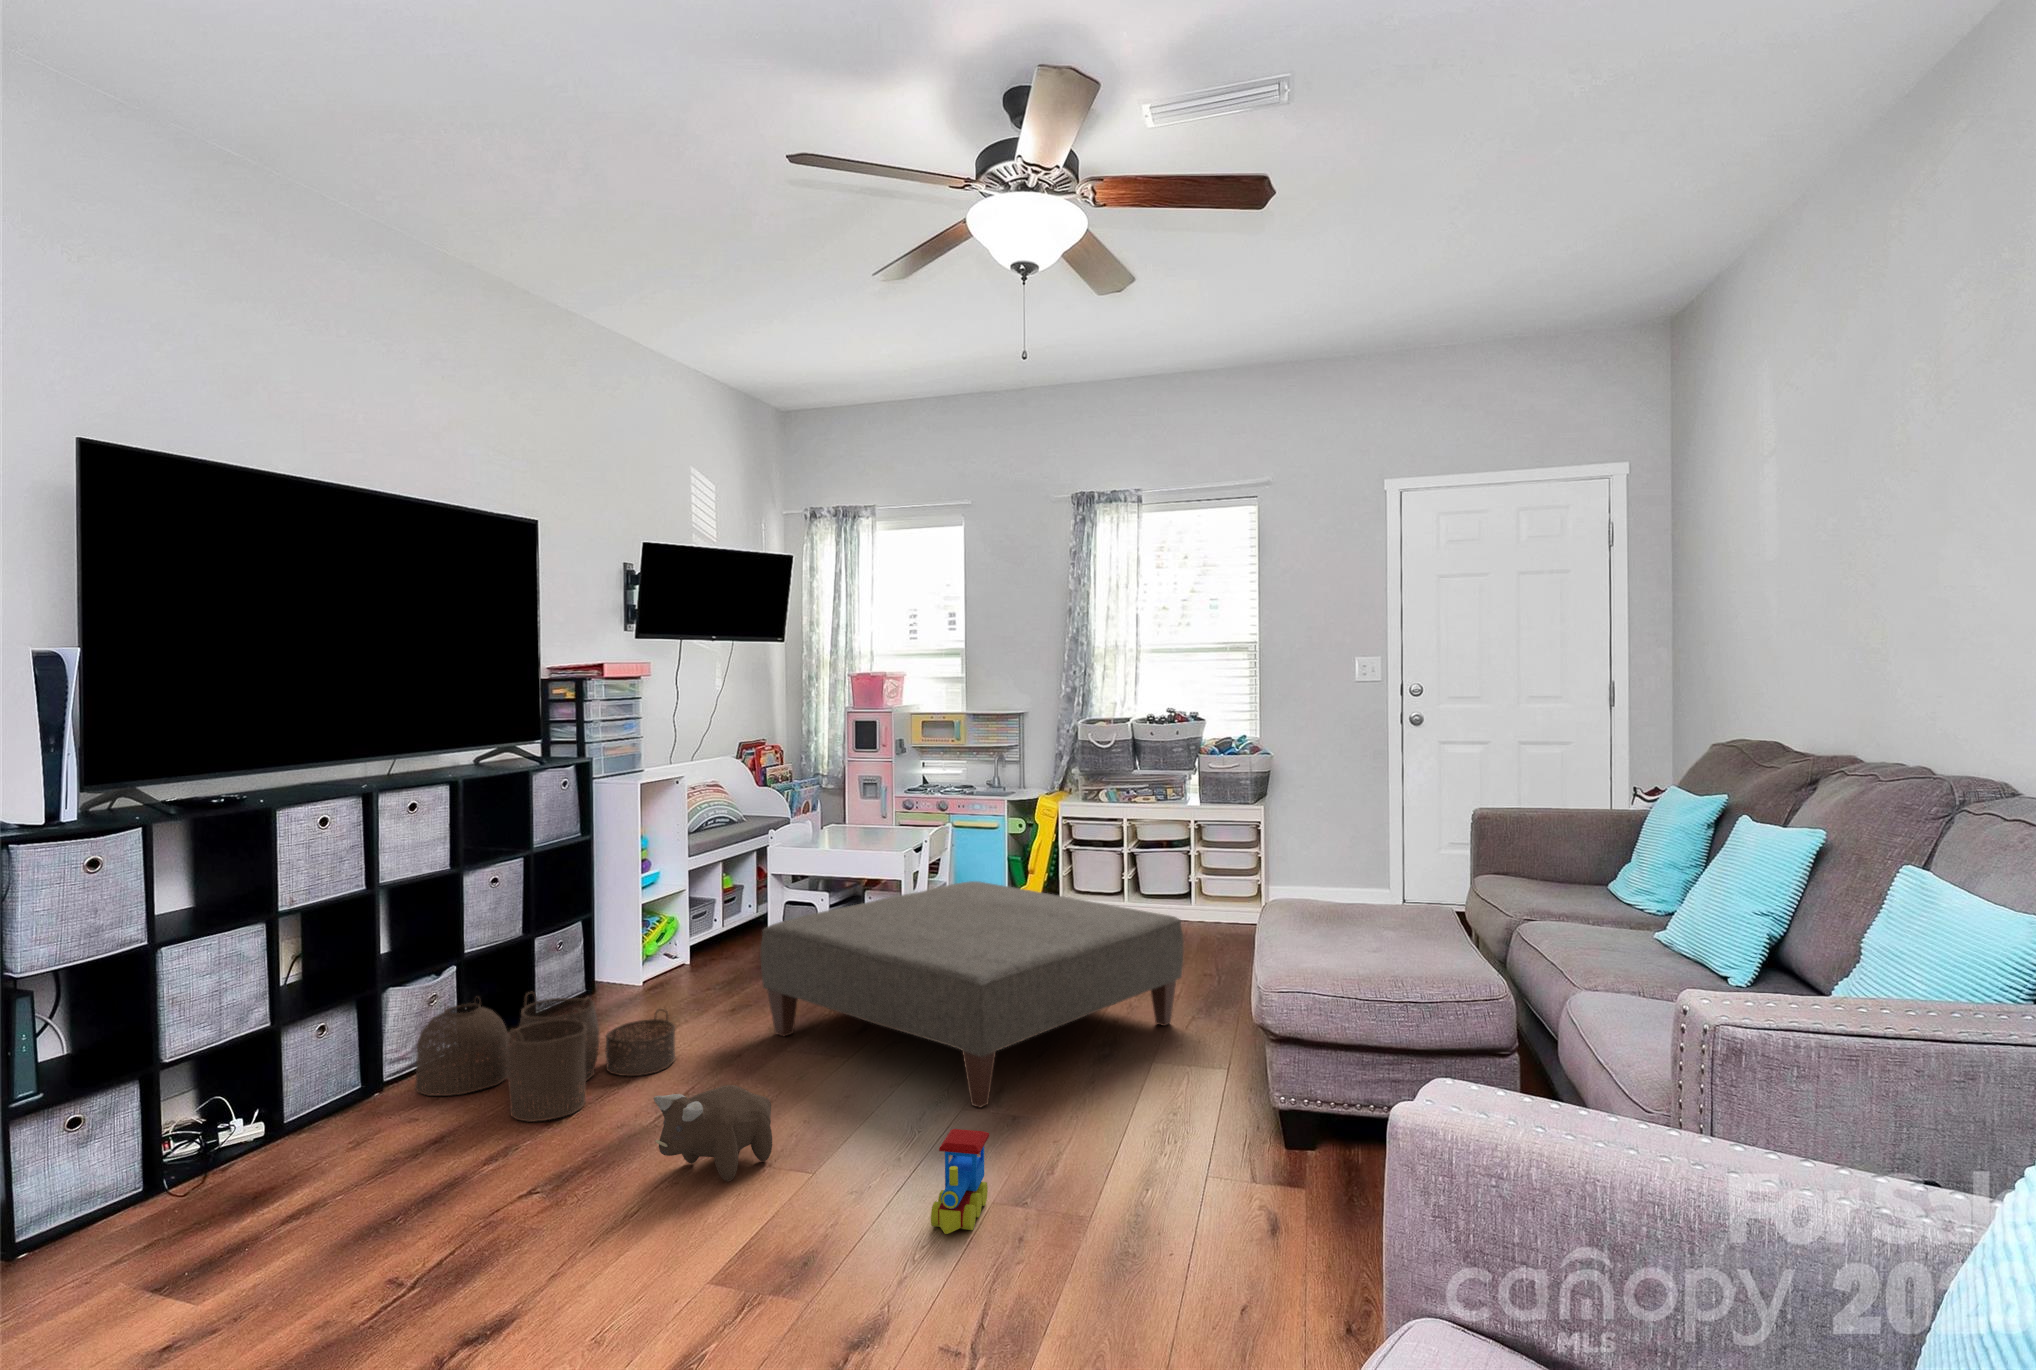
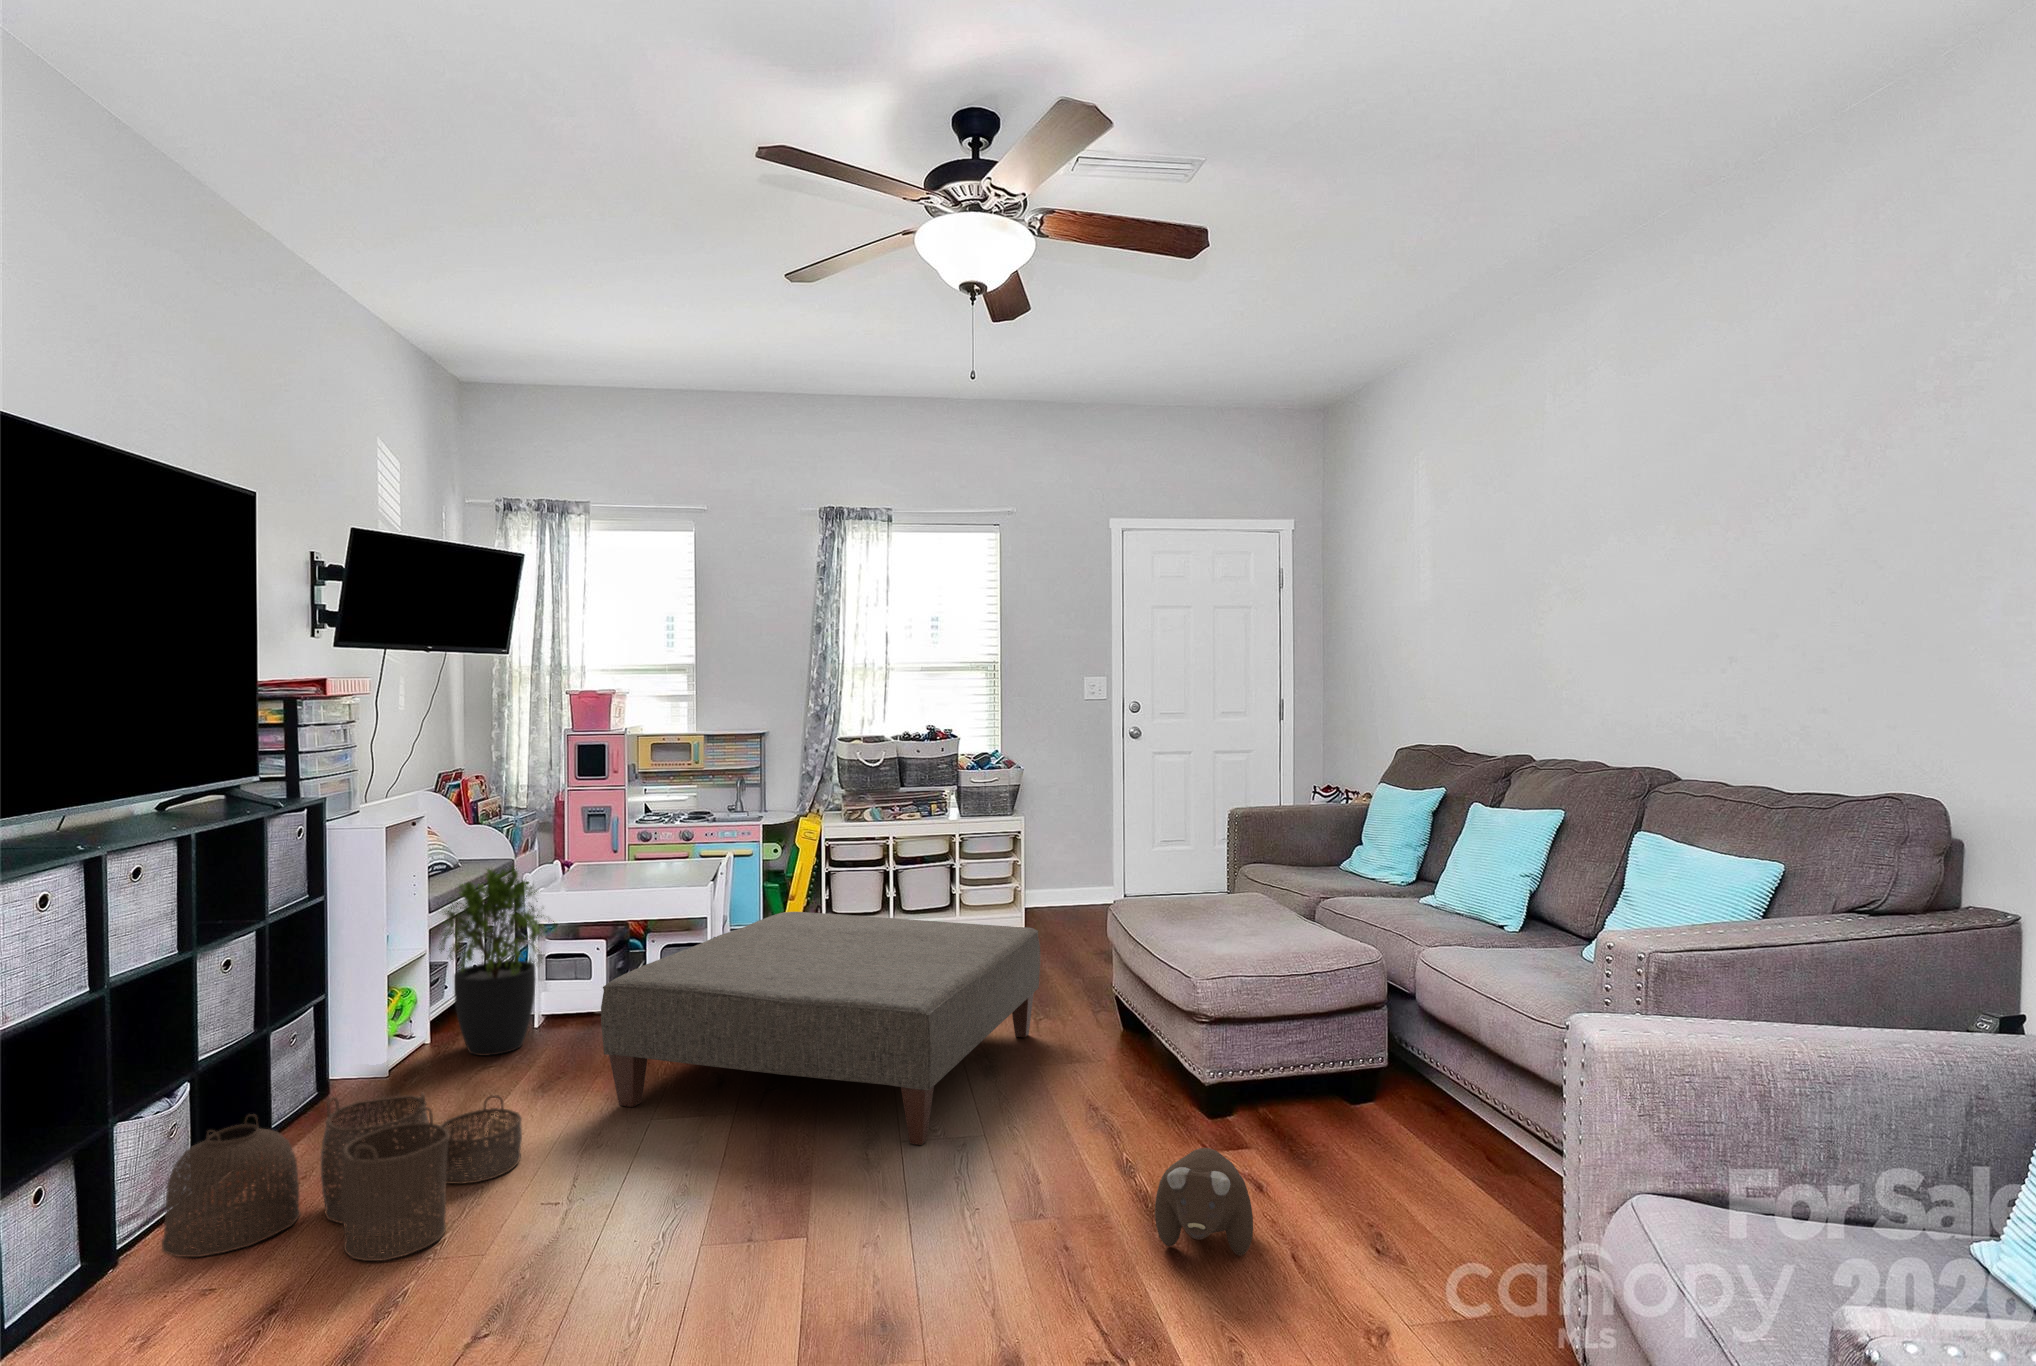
potted plant: none [676,820,780,980] -> present [439,866,555,1056]
plush toy: present [653,1085,772,1181] -> present [1155,1148,1253,1256]
toy train: present [931,1129,989,1234] -> none [969,1162,1026,1275]

